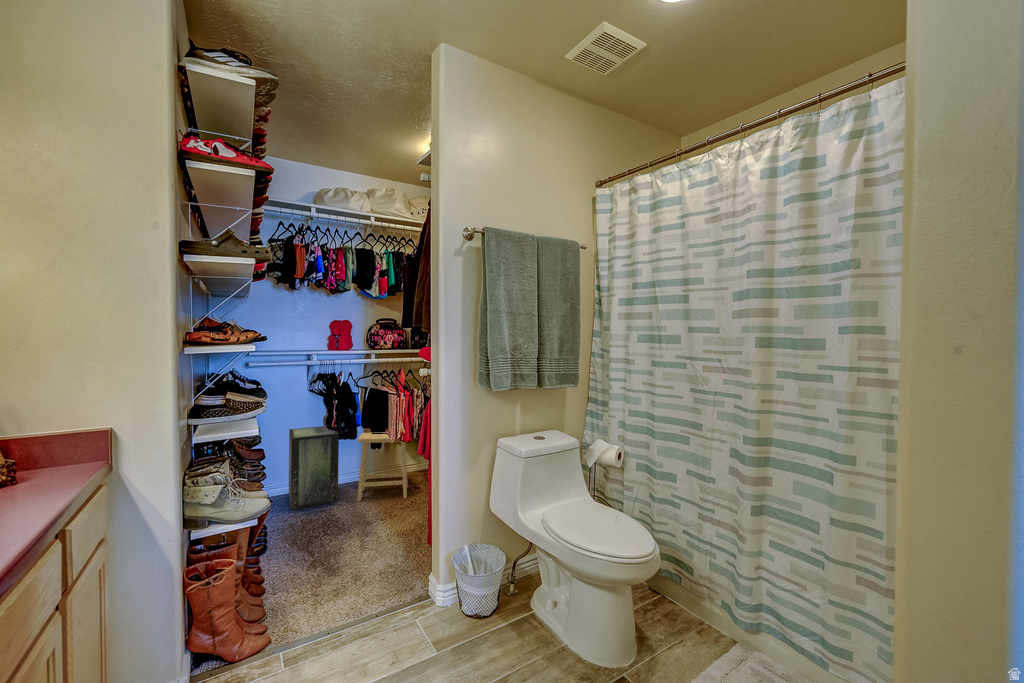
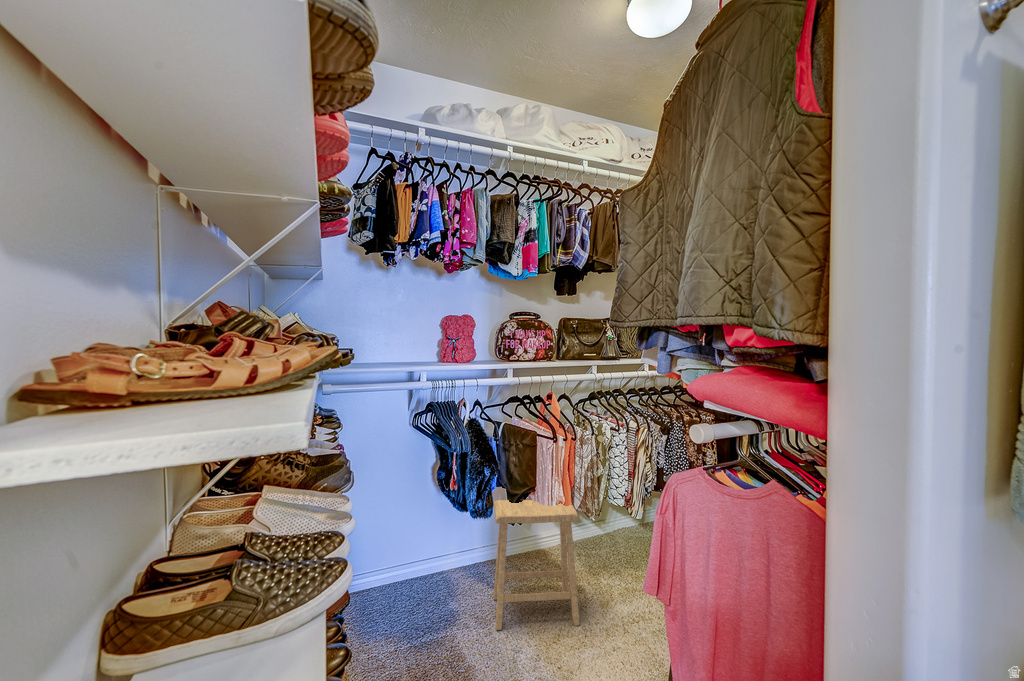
storage box: present [289,426,339,510] -> none [380,484,464,649]

